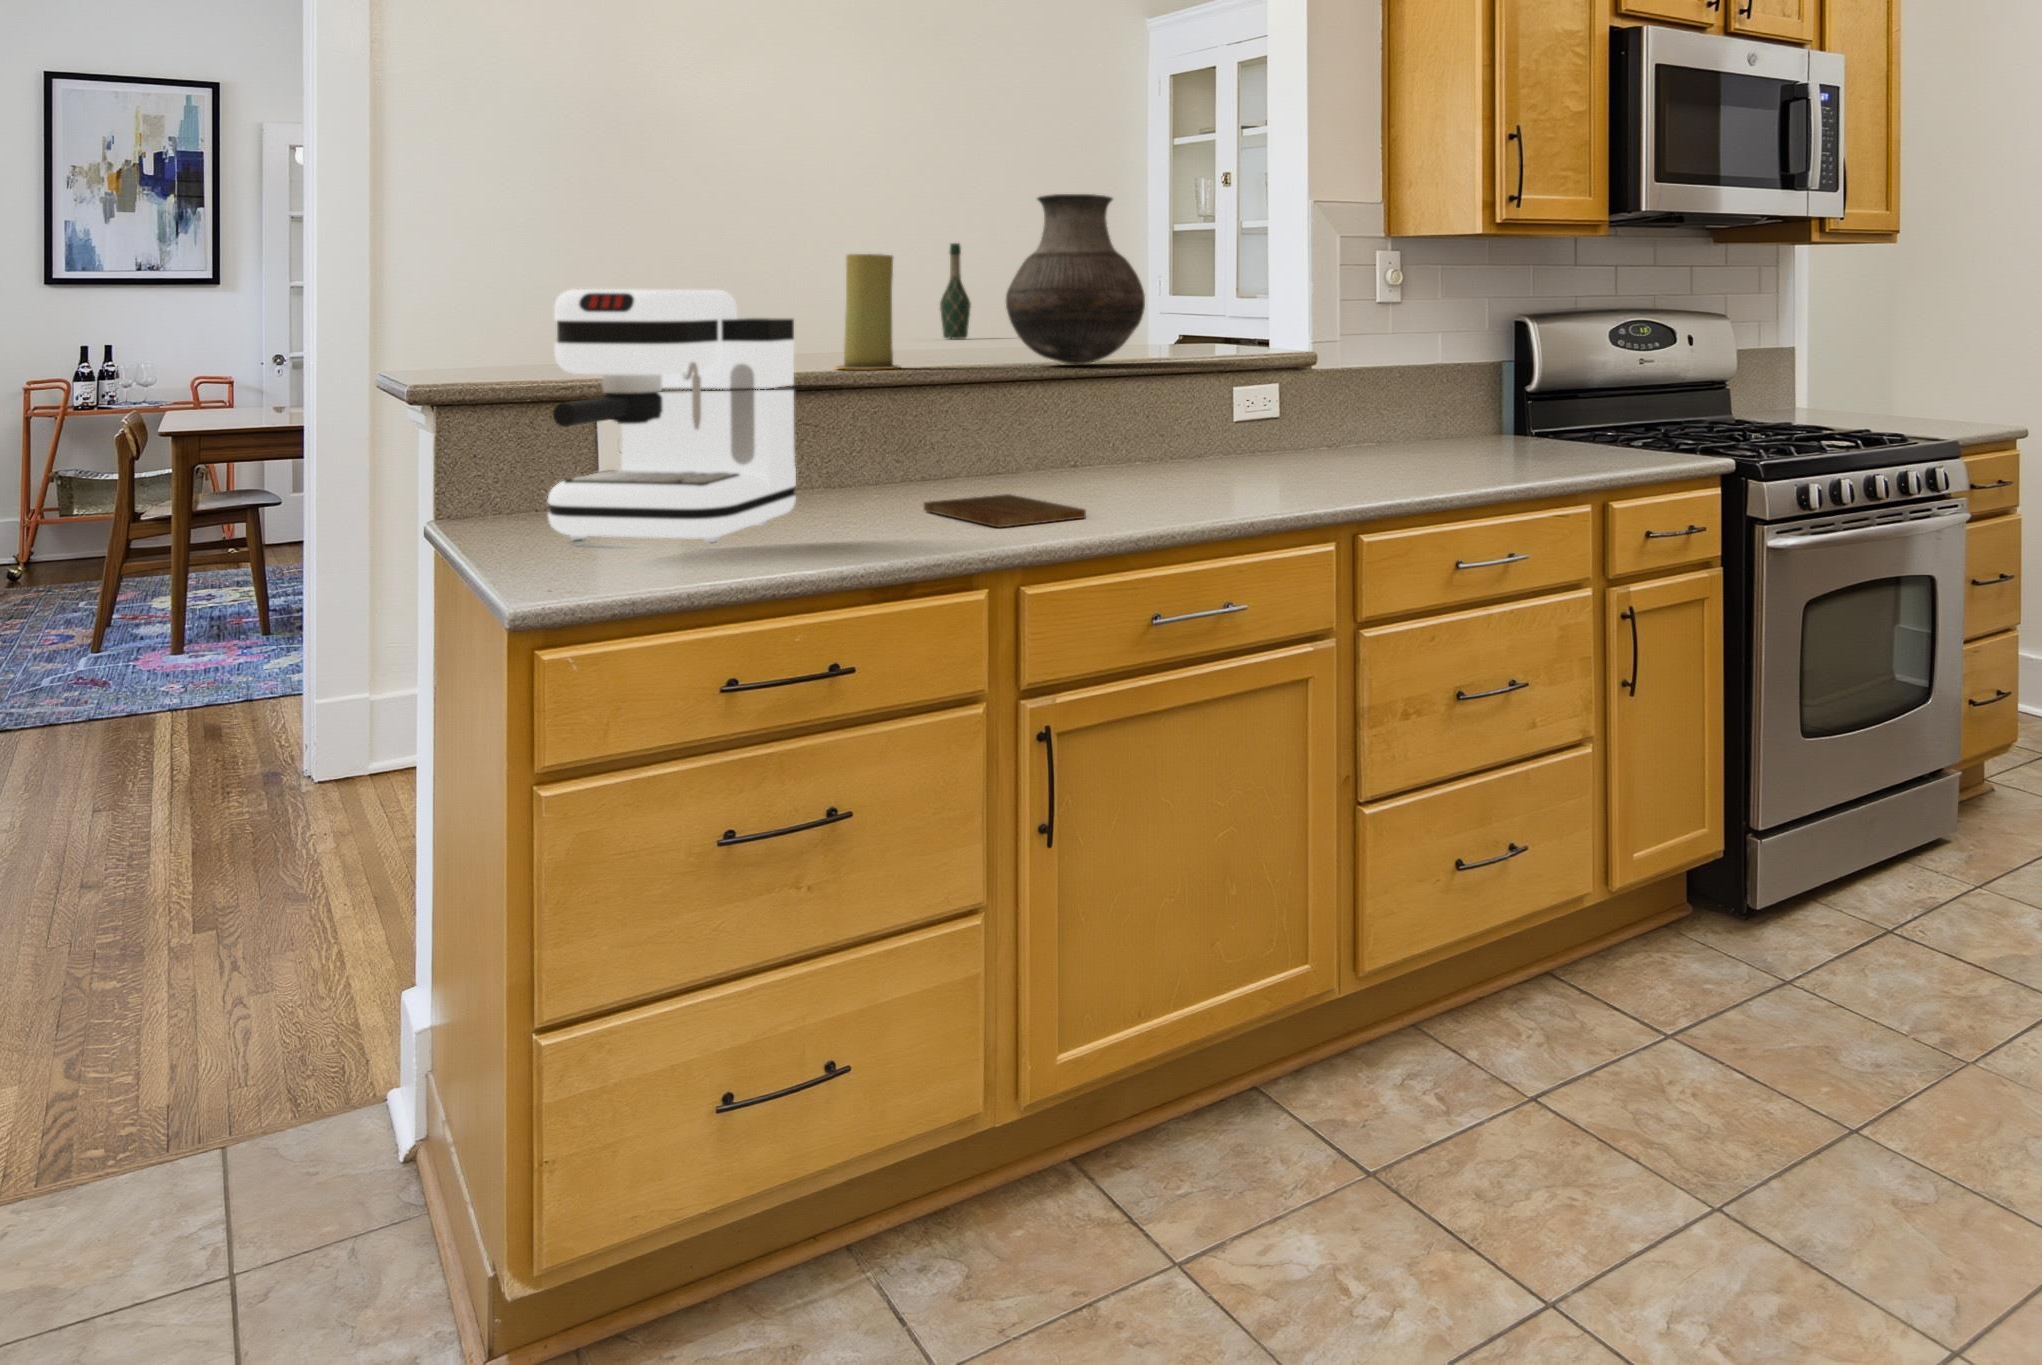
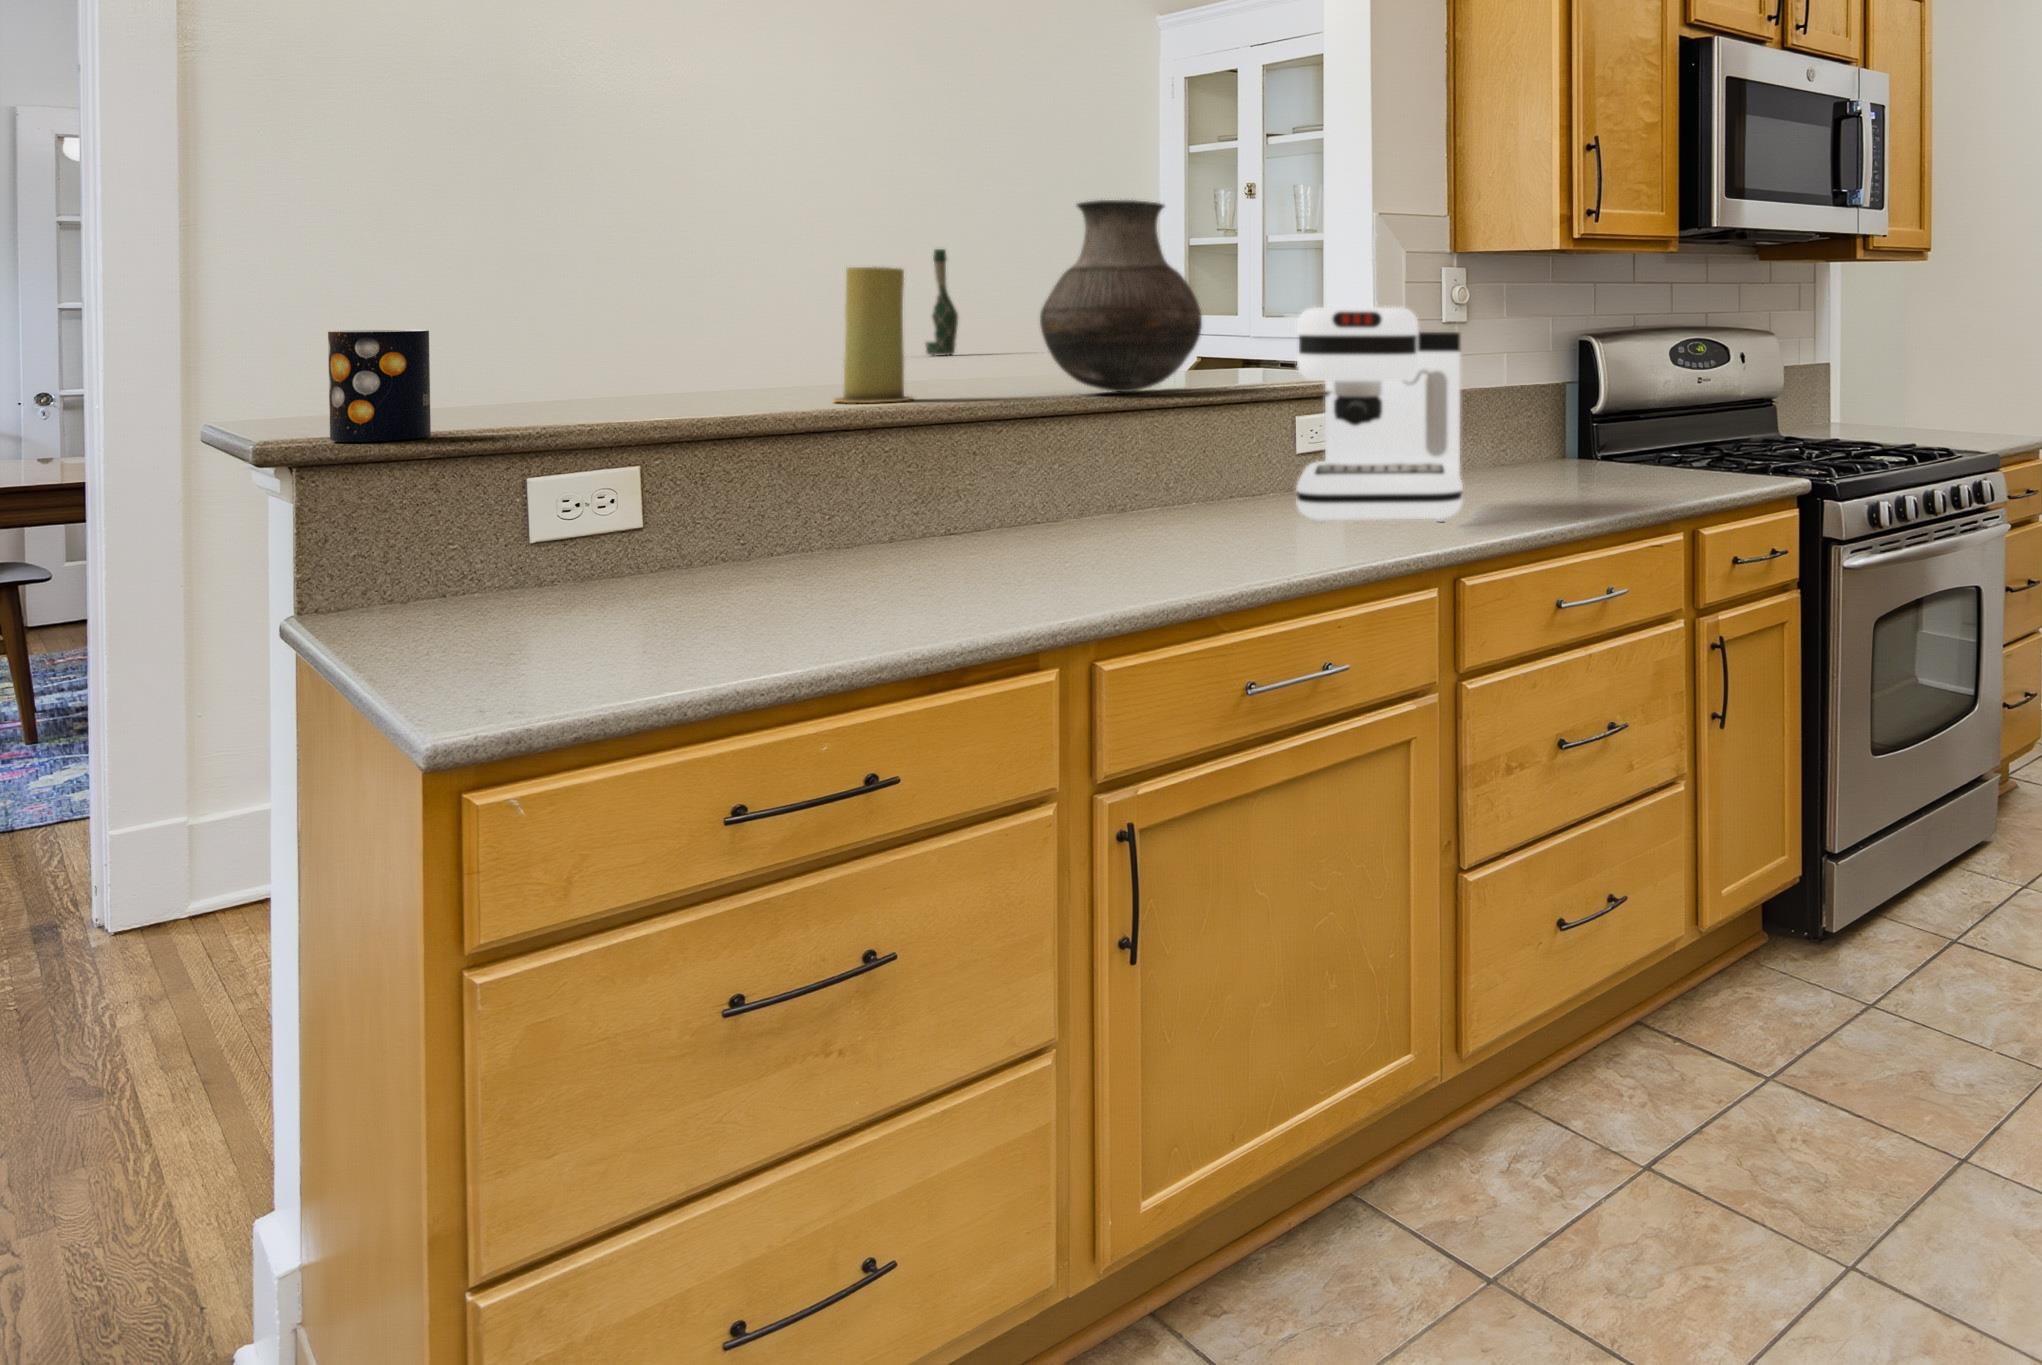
coffee maker: present [548,289,796,543] -> present [1296,307,1463,523]
mug: none [453,302,524,388] -> present [328,330,431,442]
cutting board: present [924,494,1086,528] -> none [960,547,1160,592]

